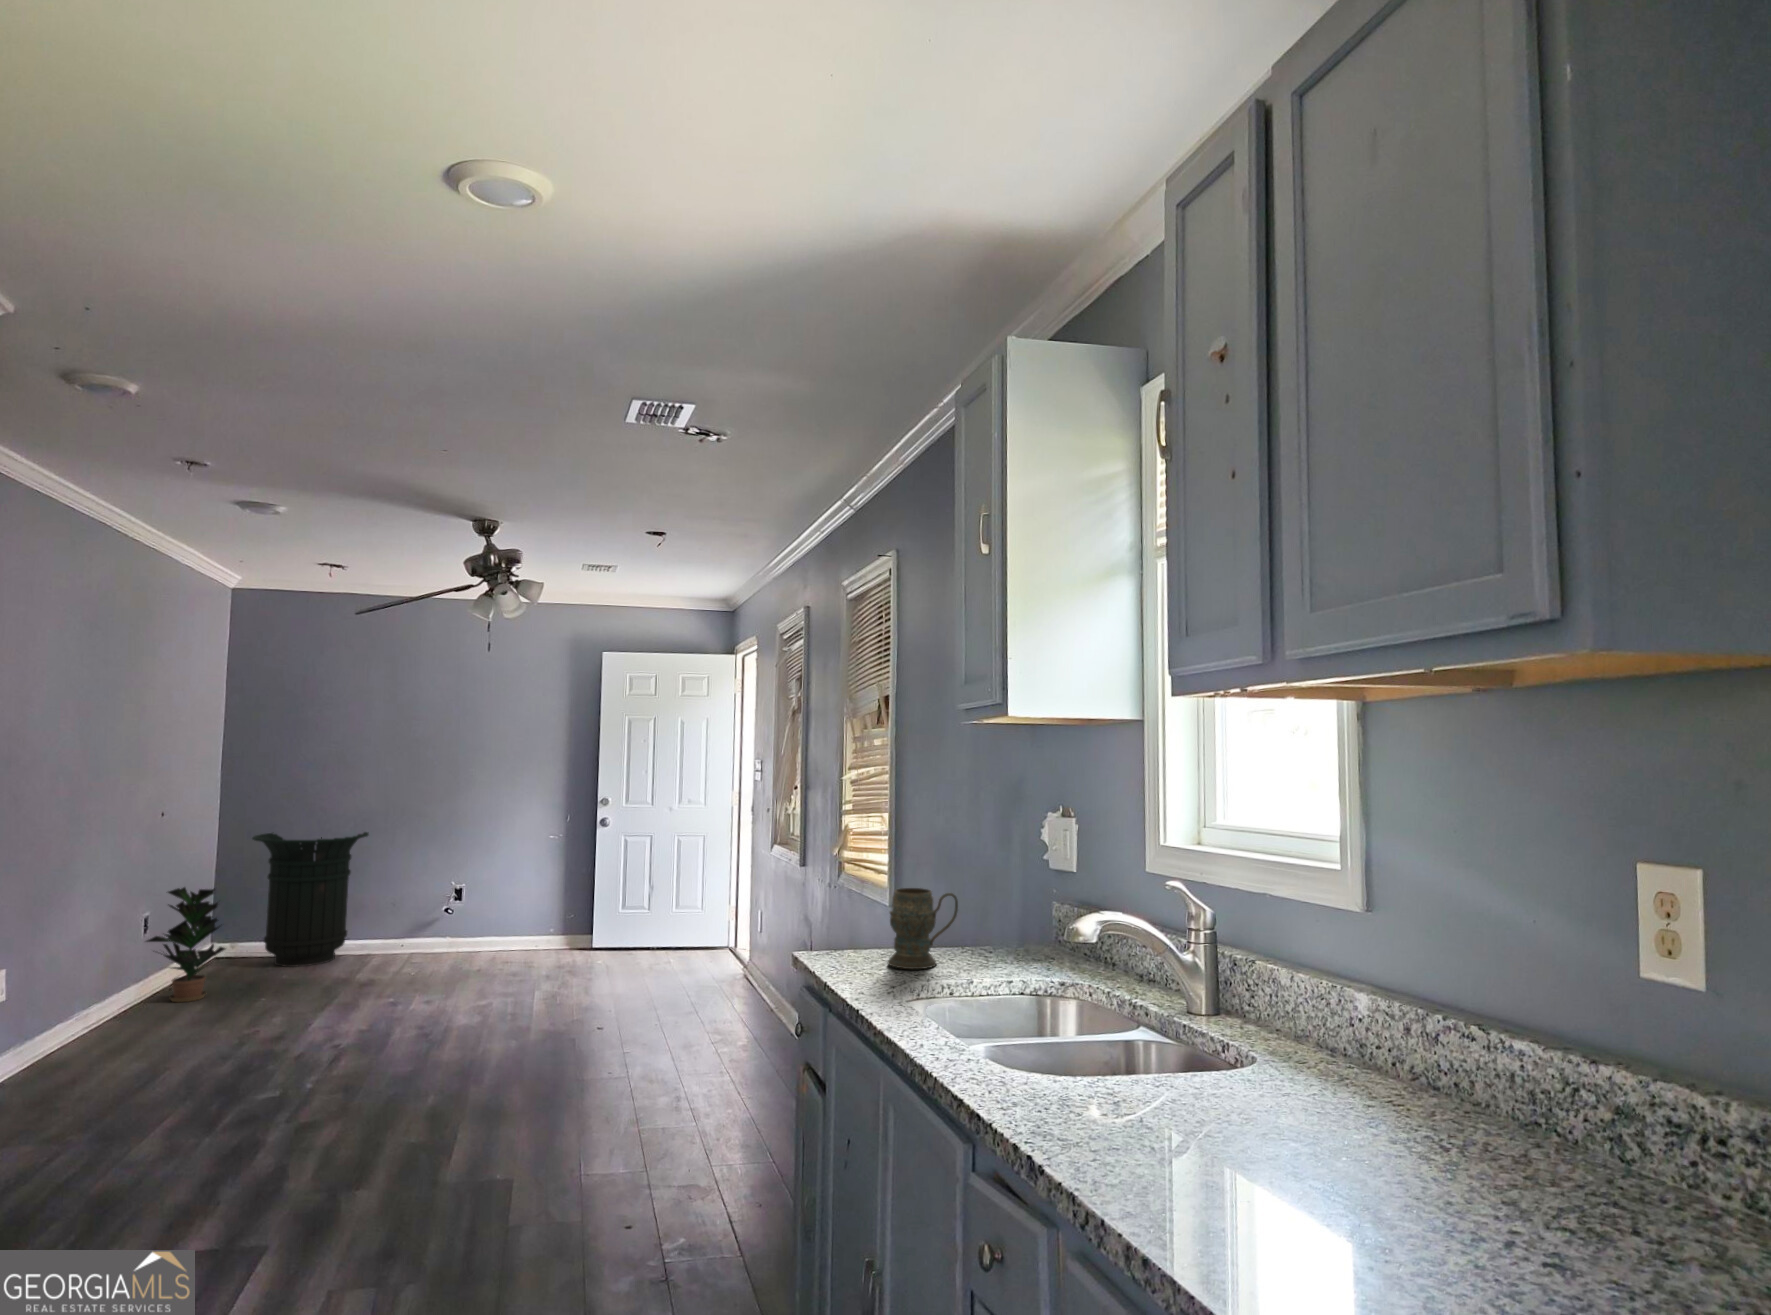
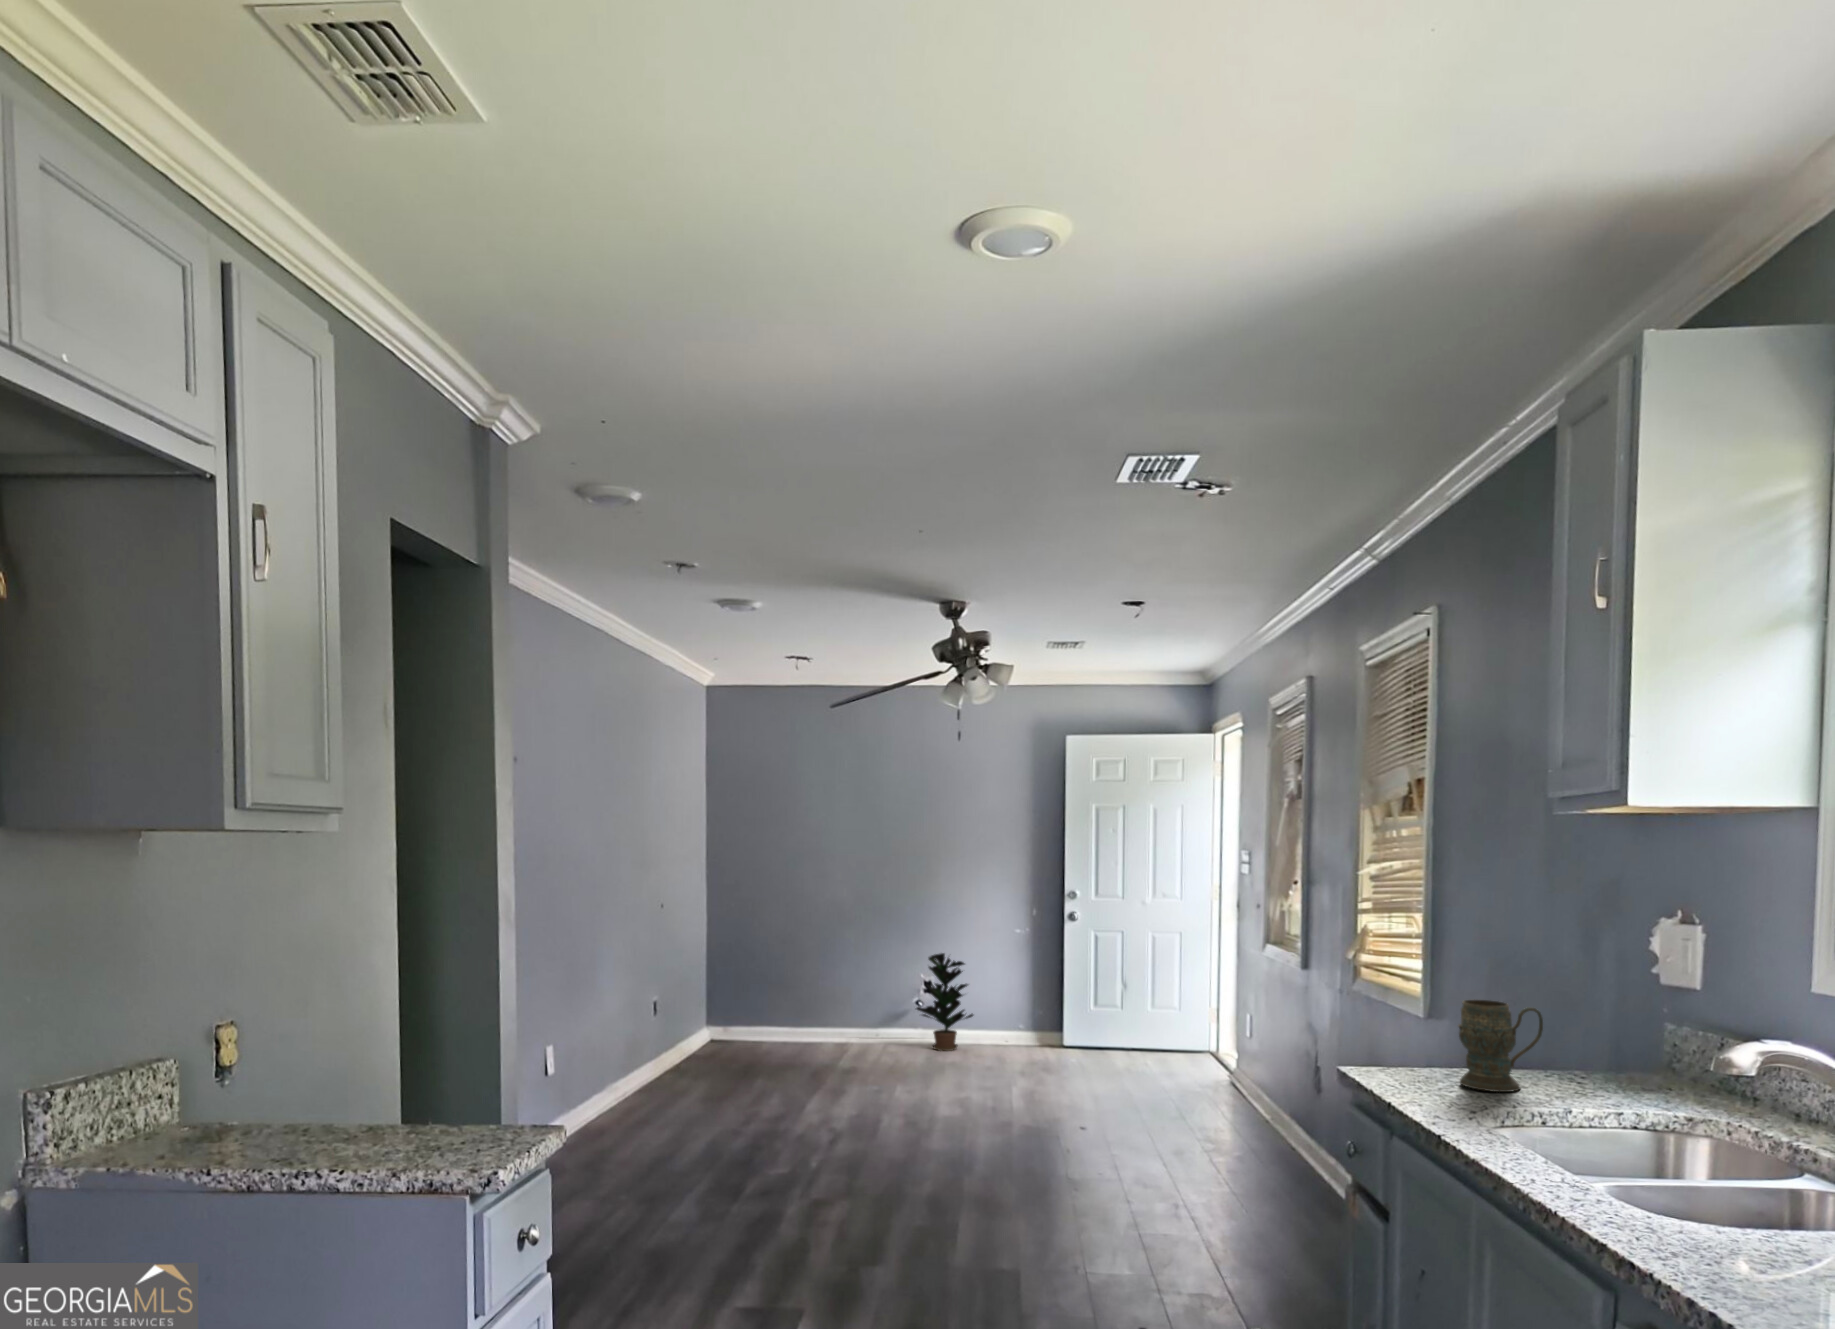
trash can: present [252,832,369,967] -> none [742,918,843,1054]
potted plant: present [146,887,225,1002] -> present [916,953,973,1051]

